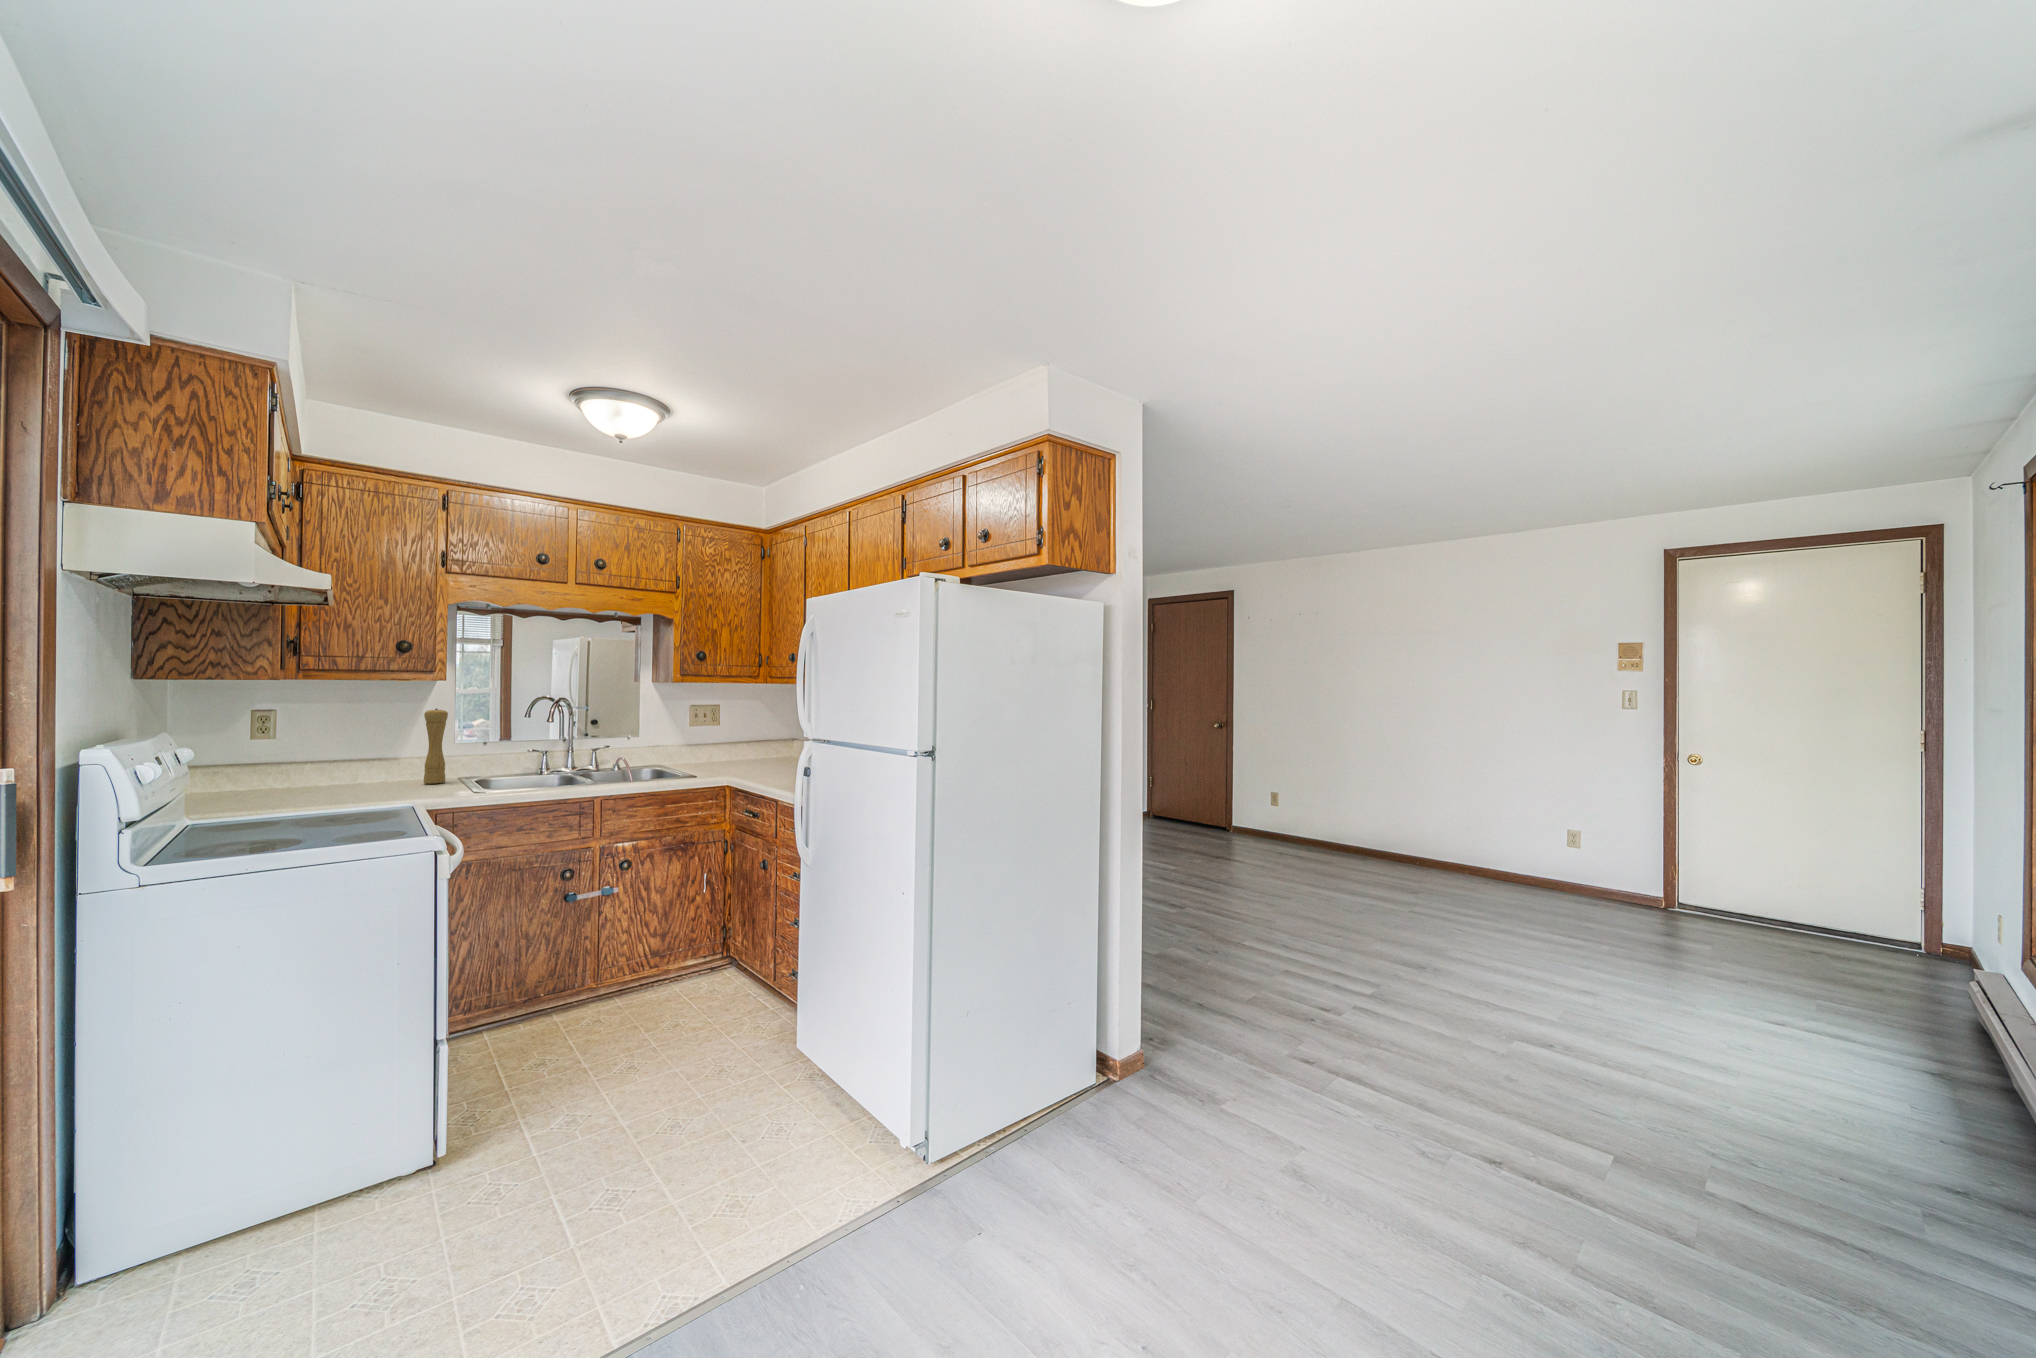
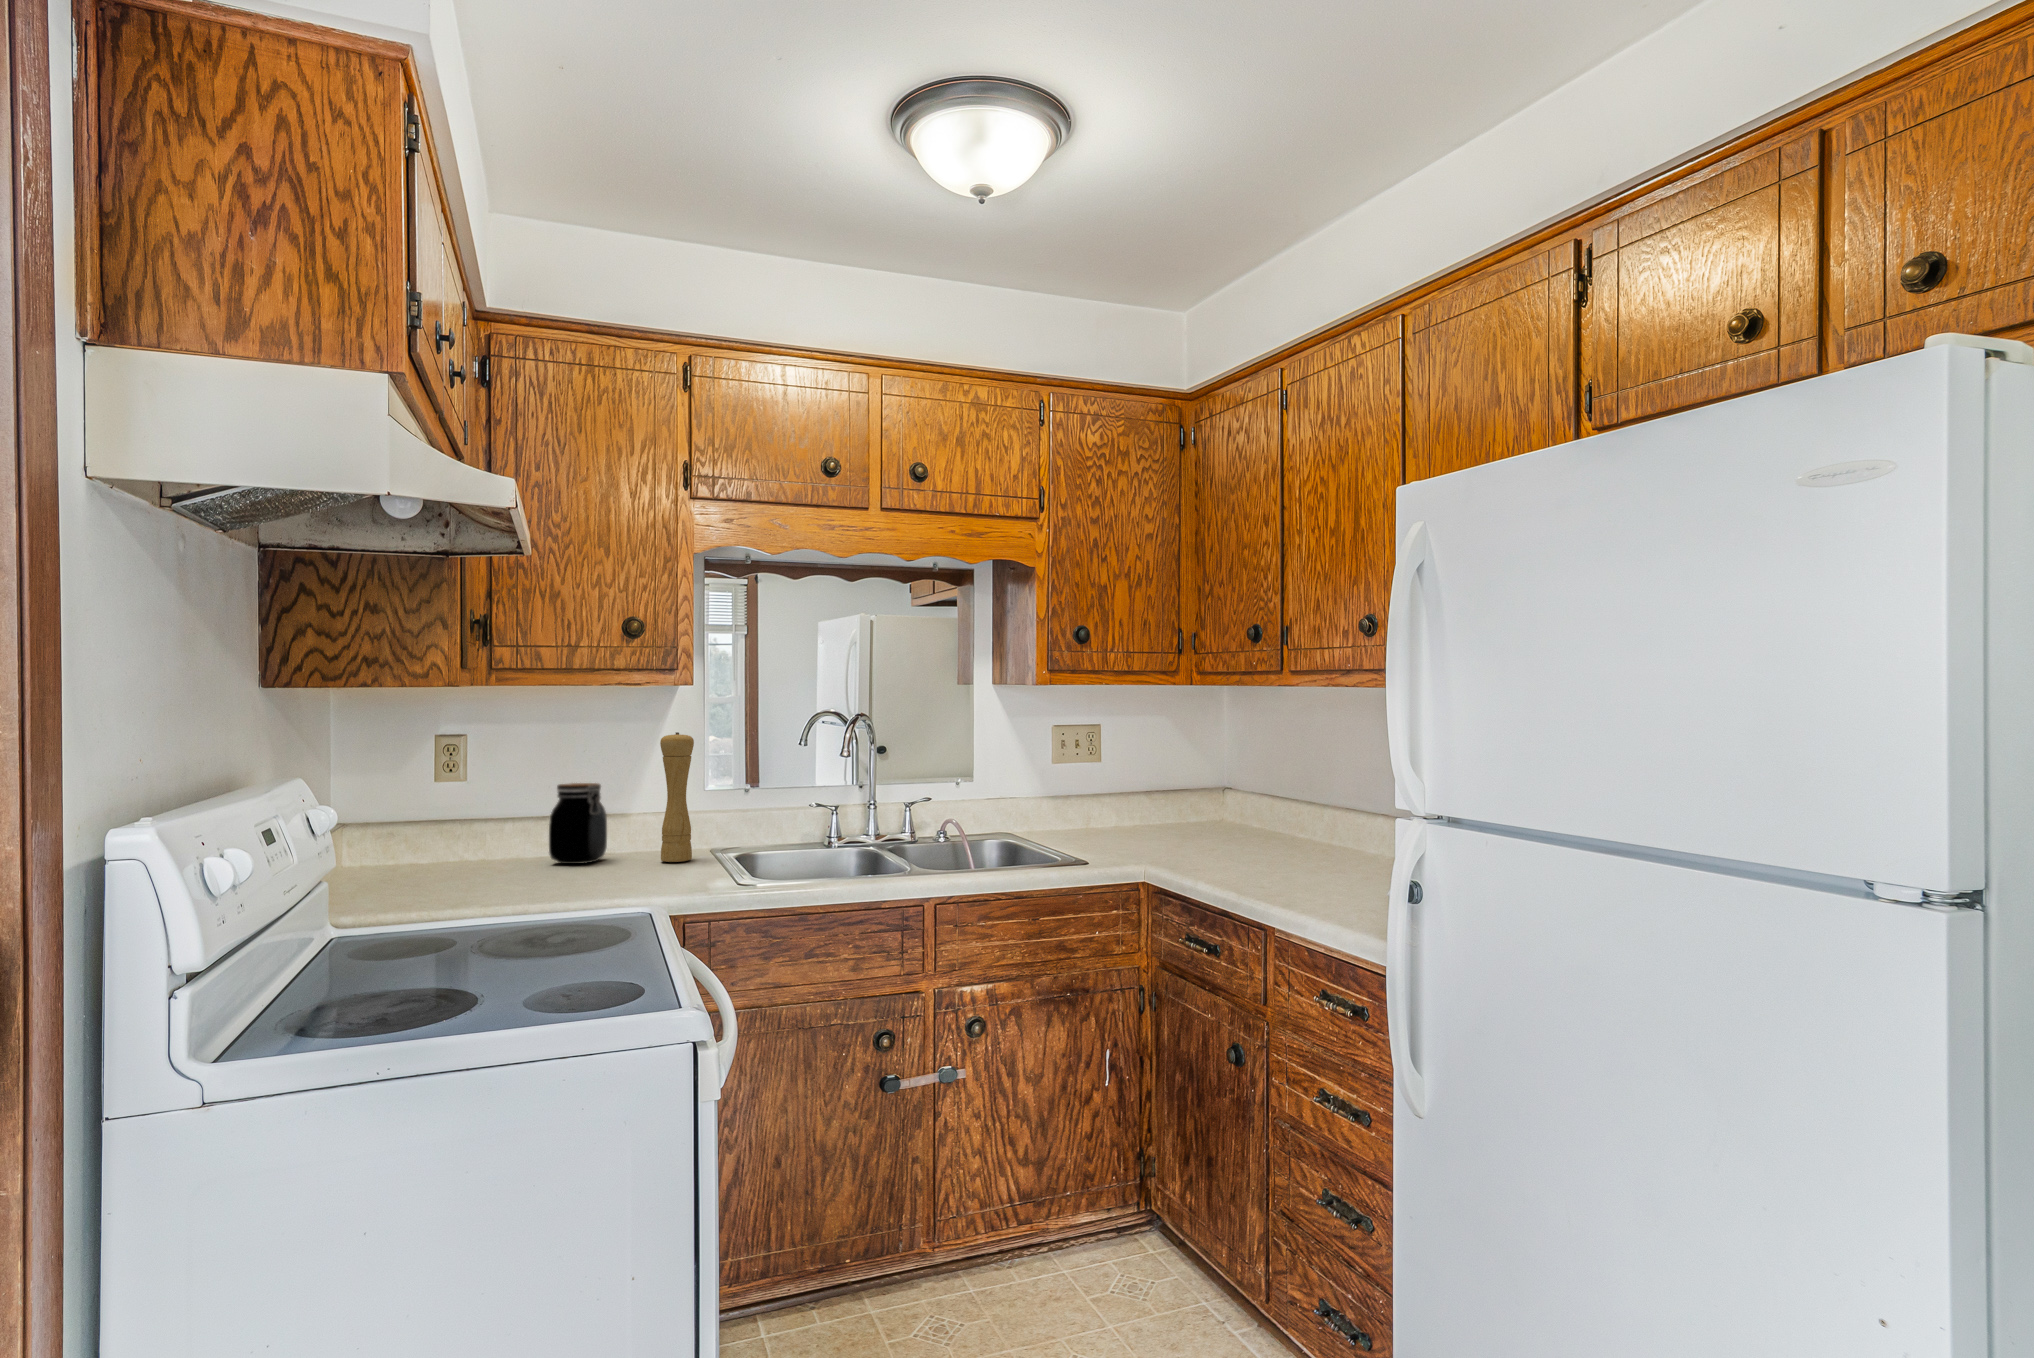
jar: none [343,739,385,787] -> present [549,783,607,864]

